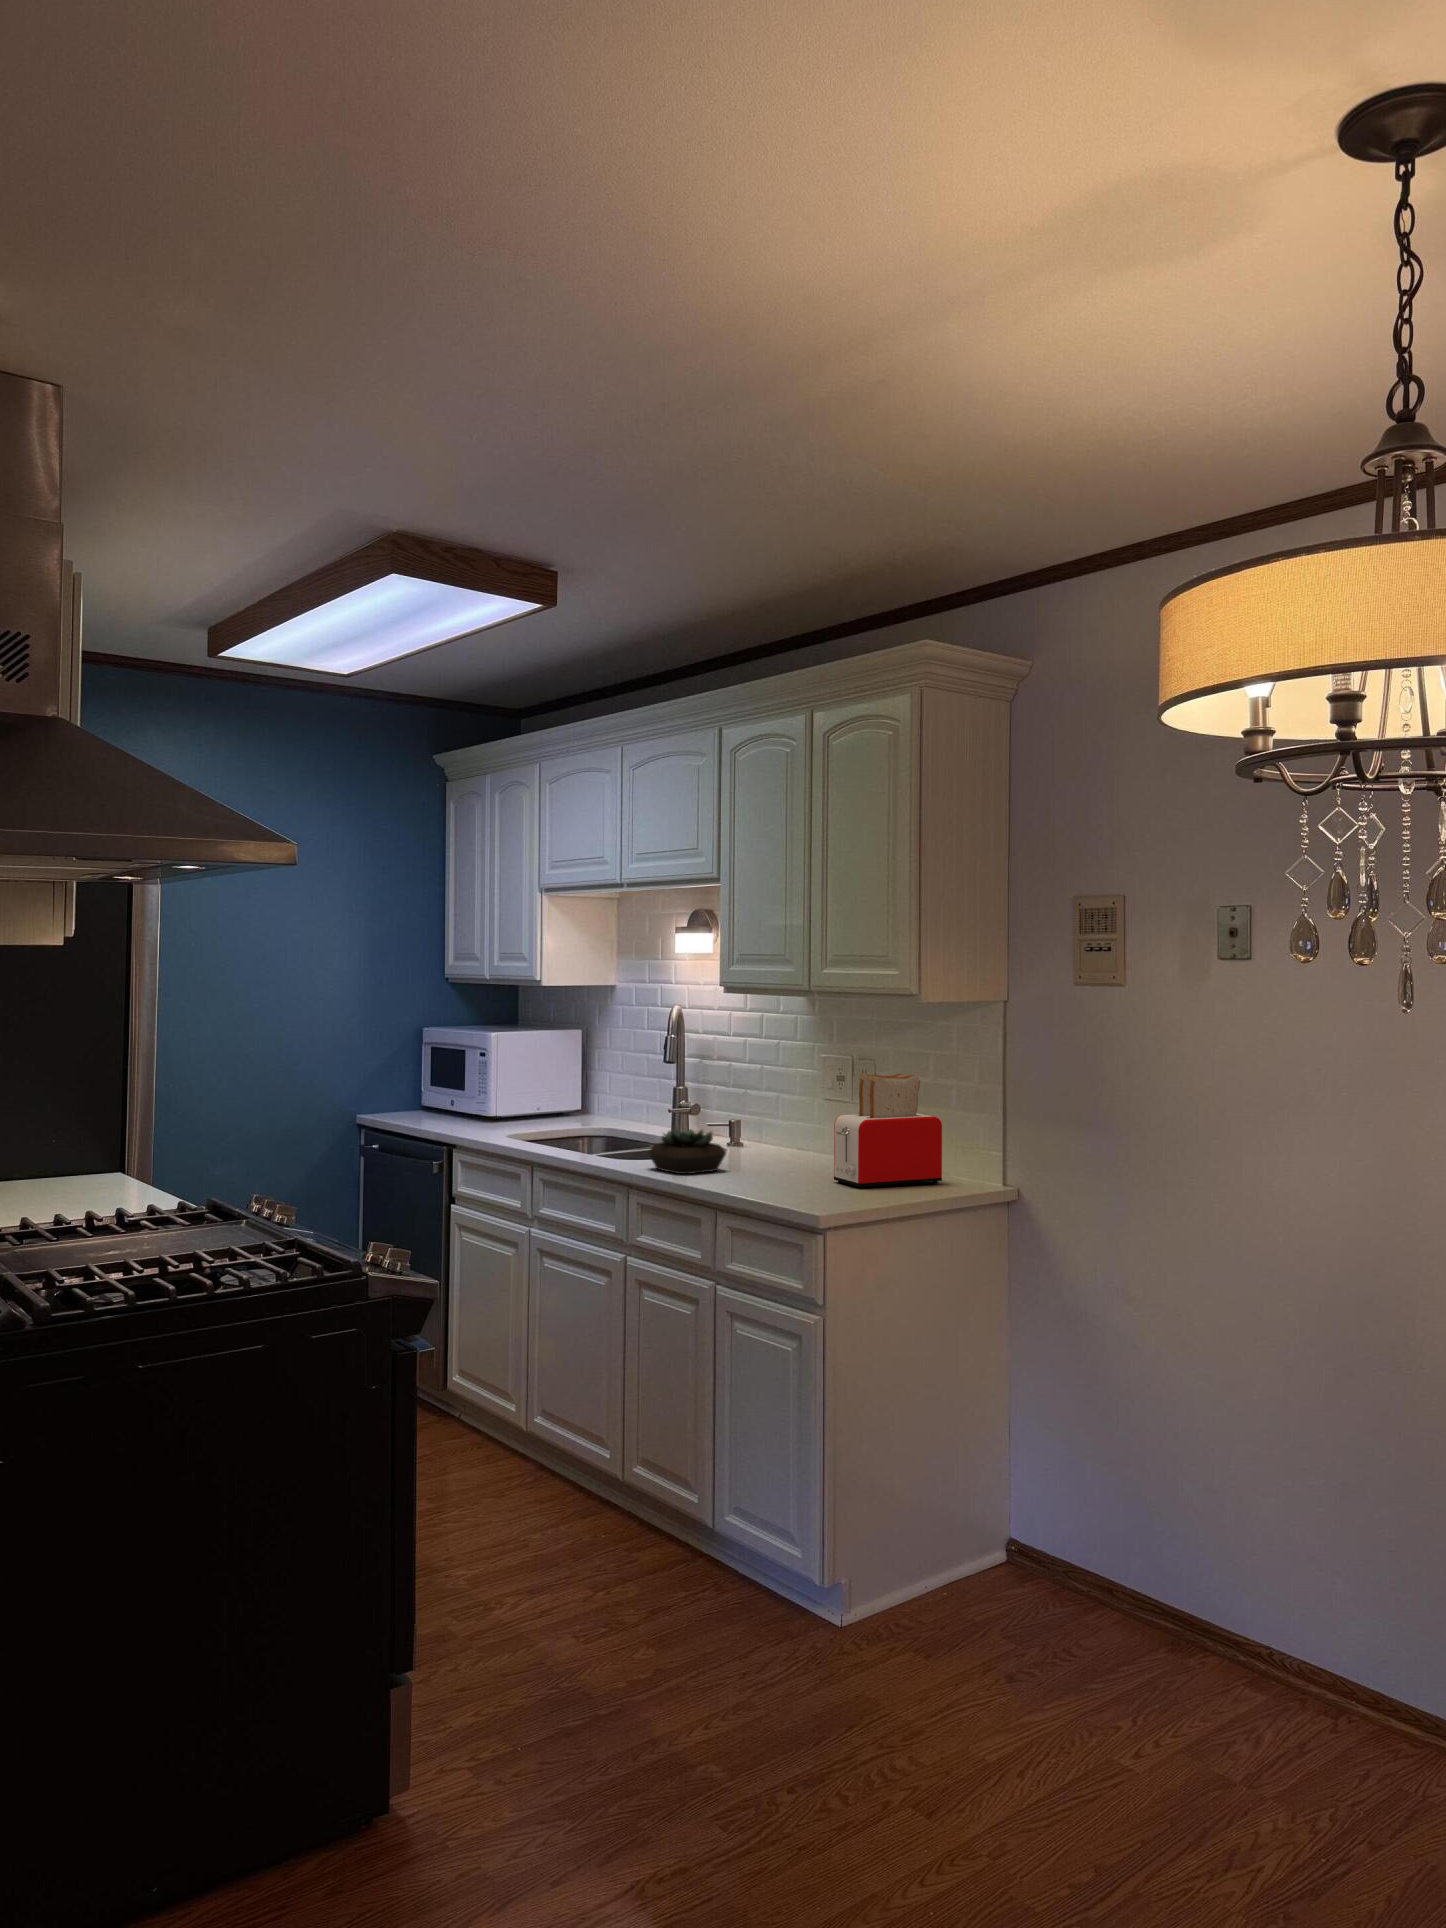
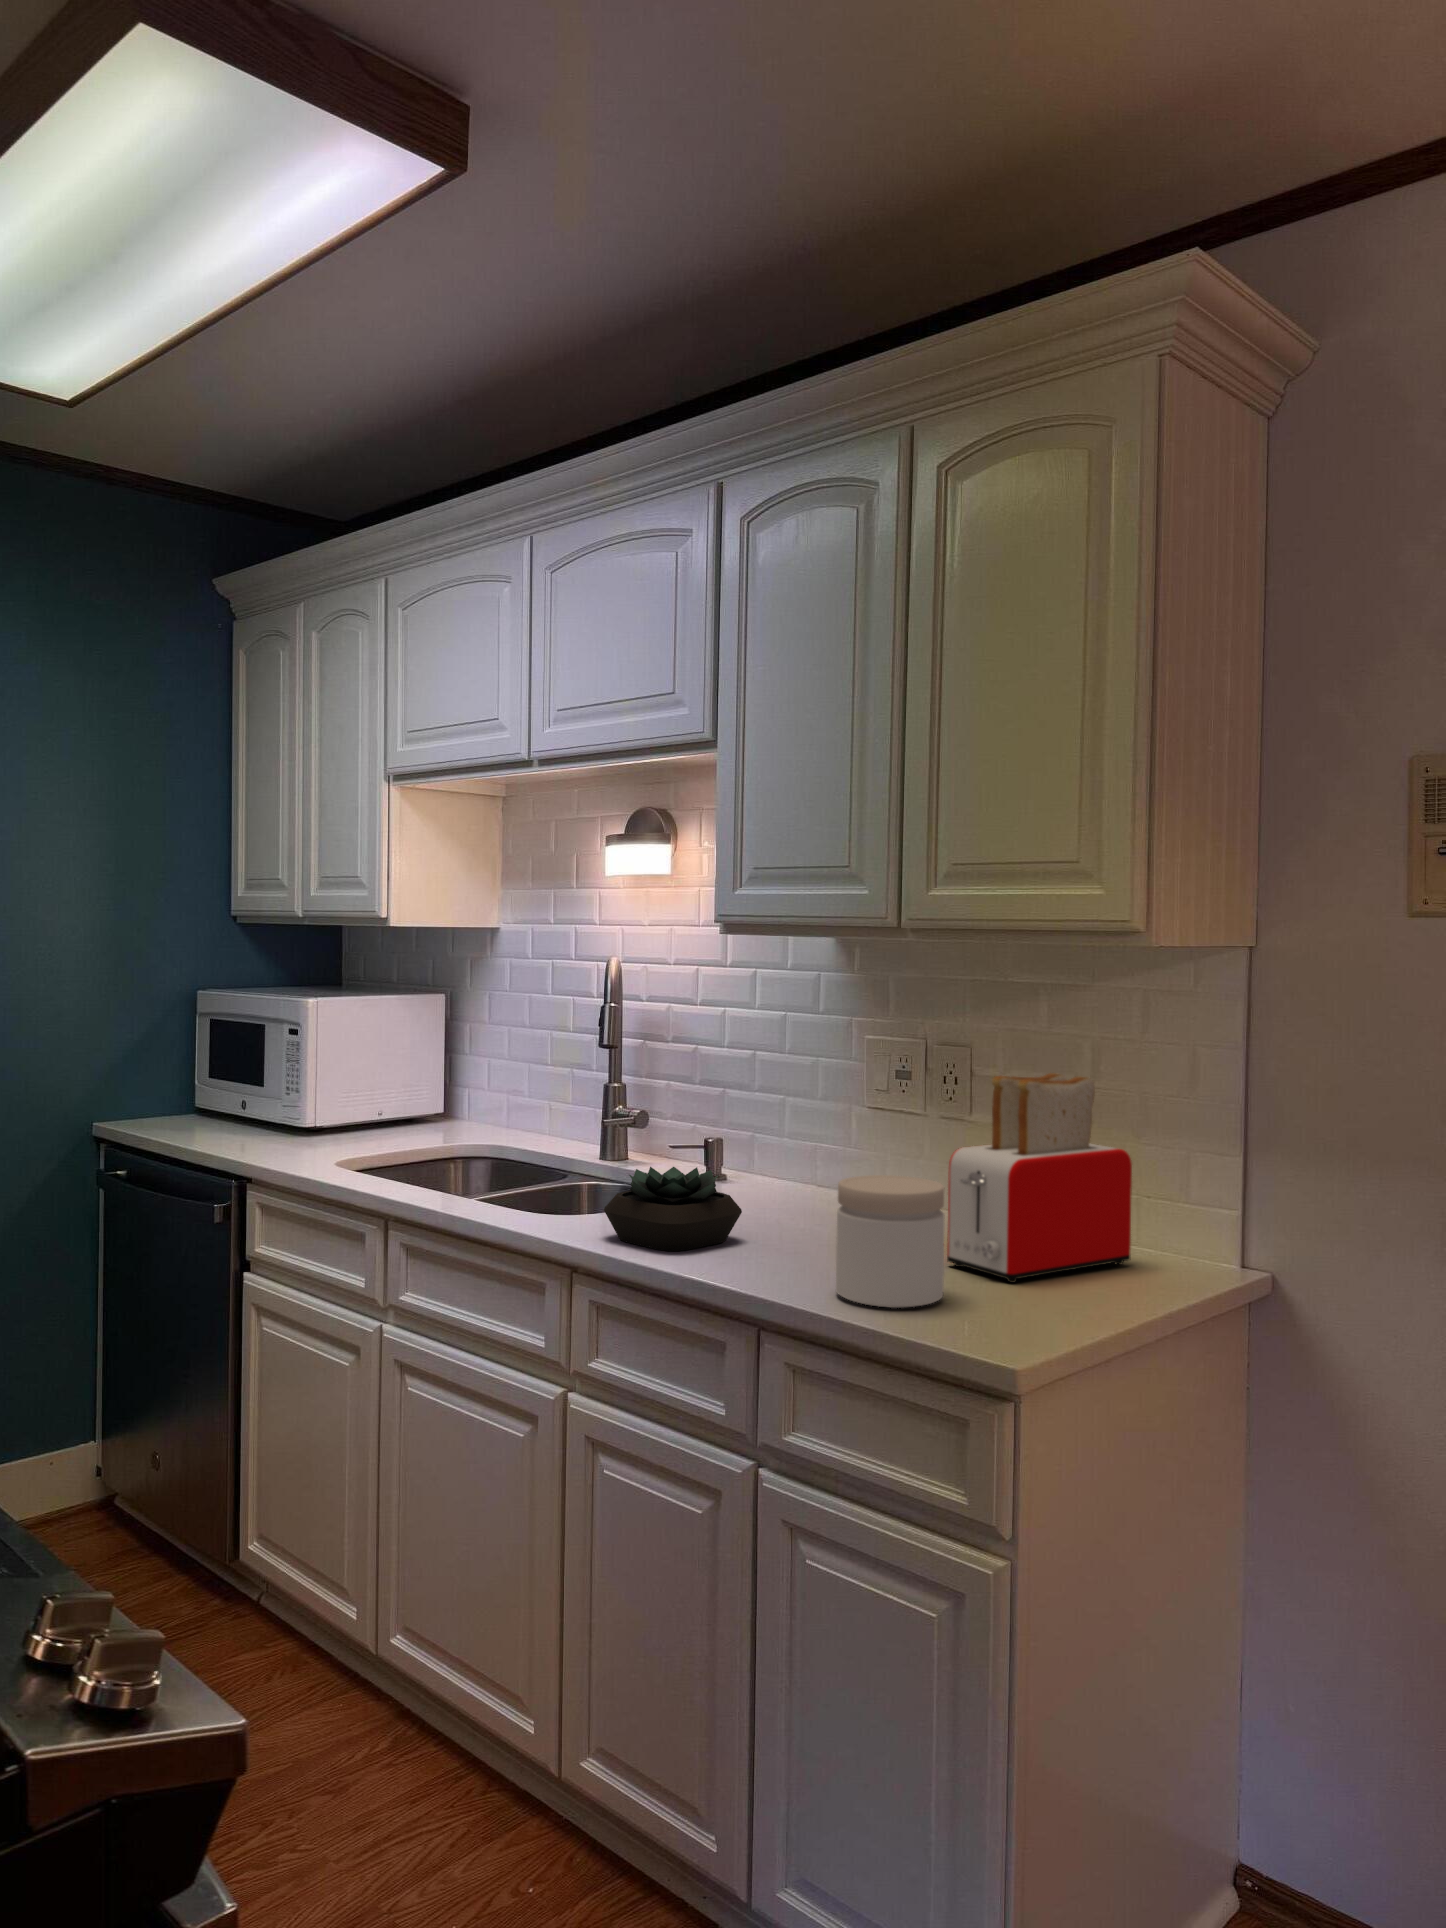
jar: none [756,1127,814,1195] -> present [836,1175,945,1308]

